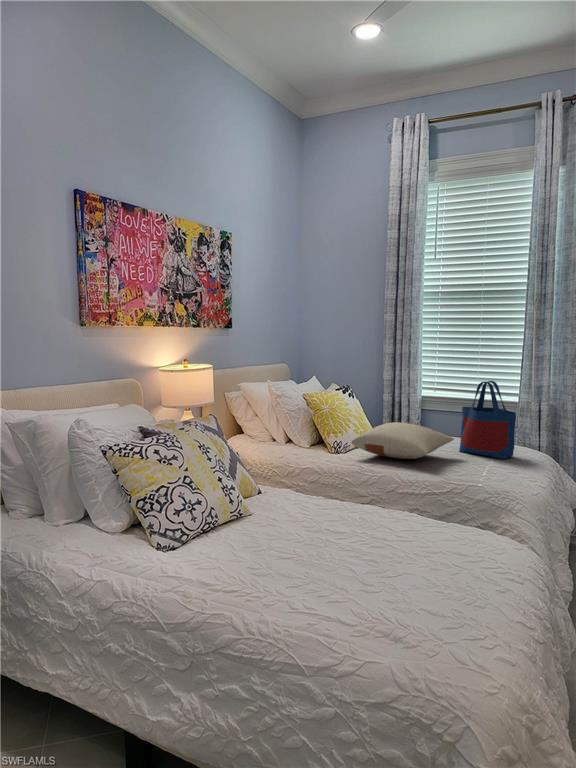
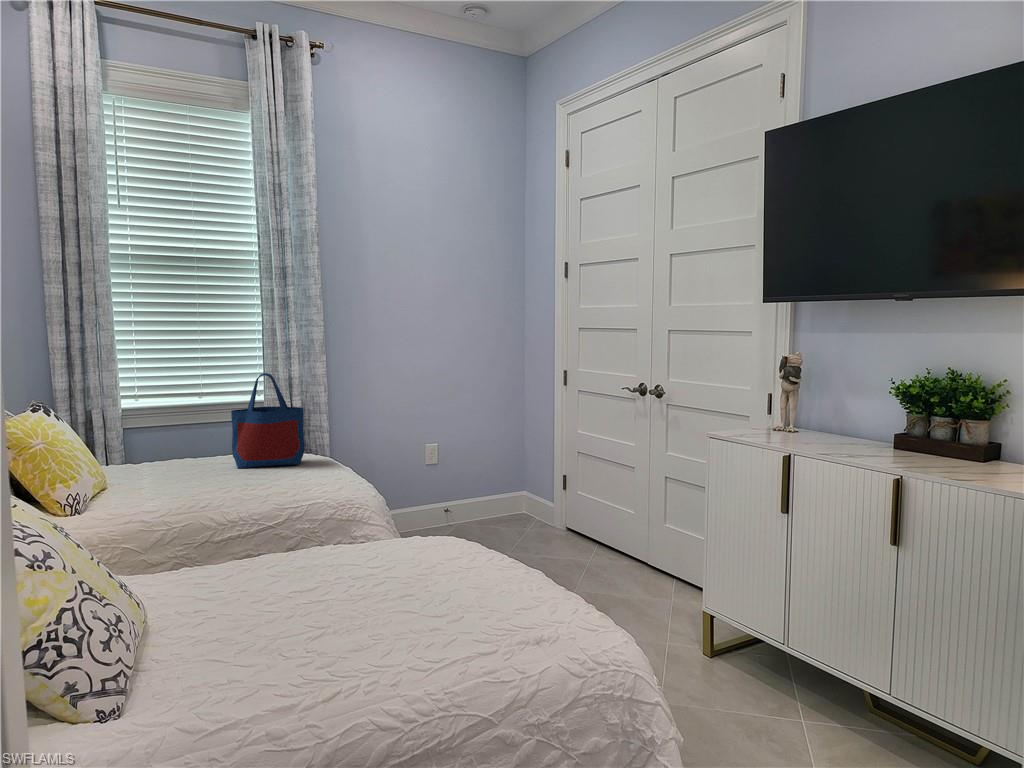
pillow: present [351,422,454,459] -> none [131,442,259,493]

